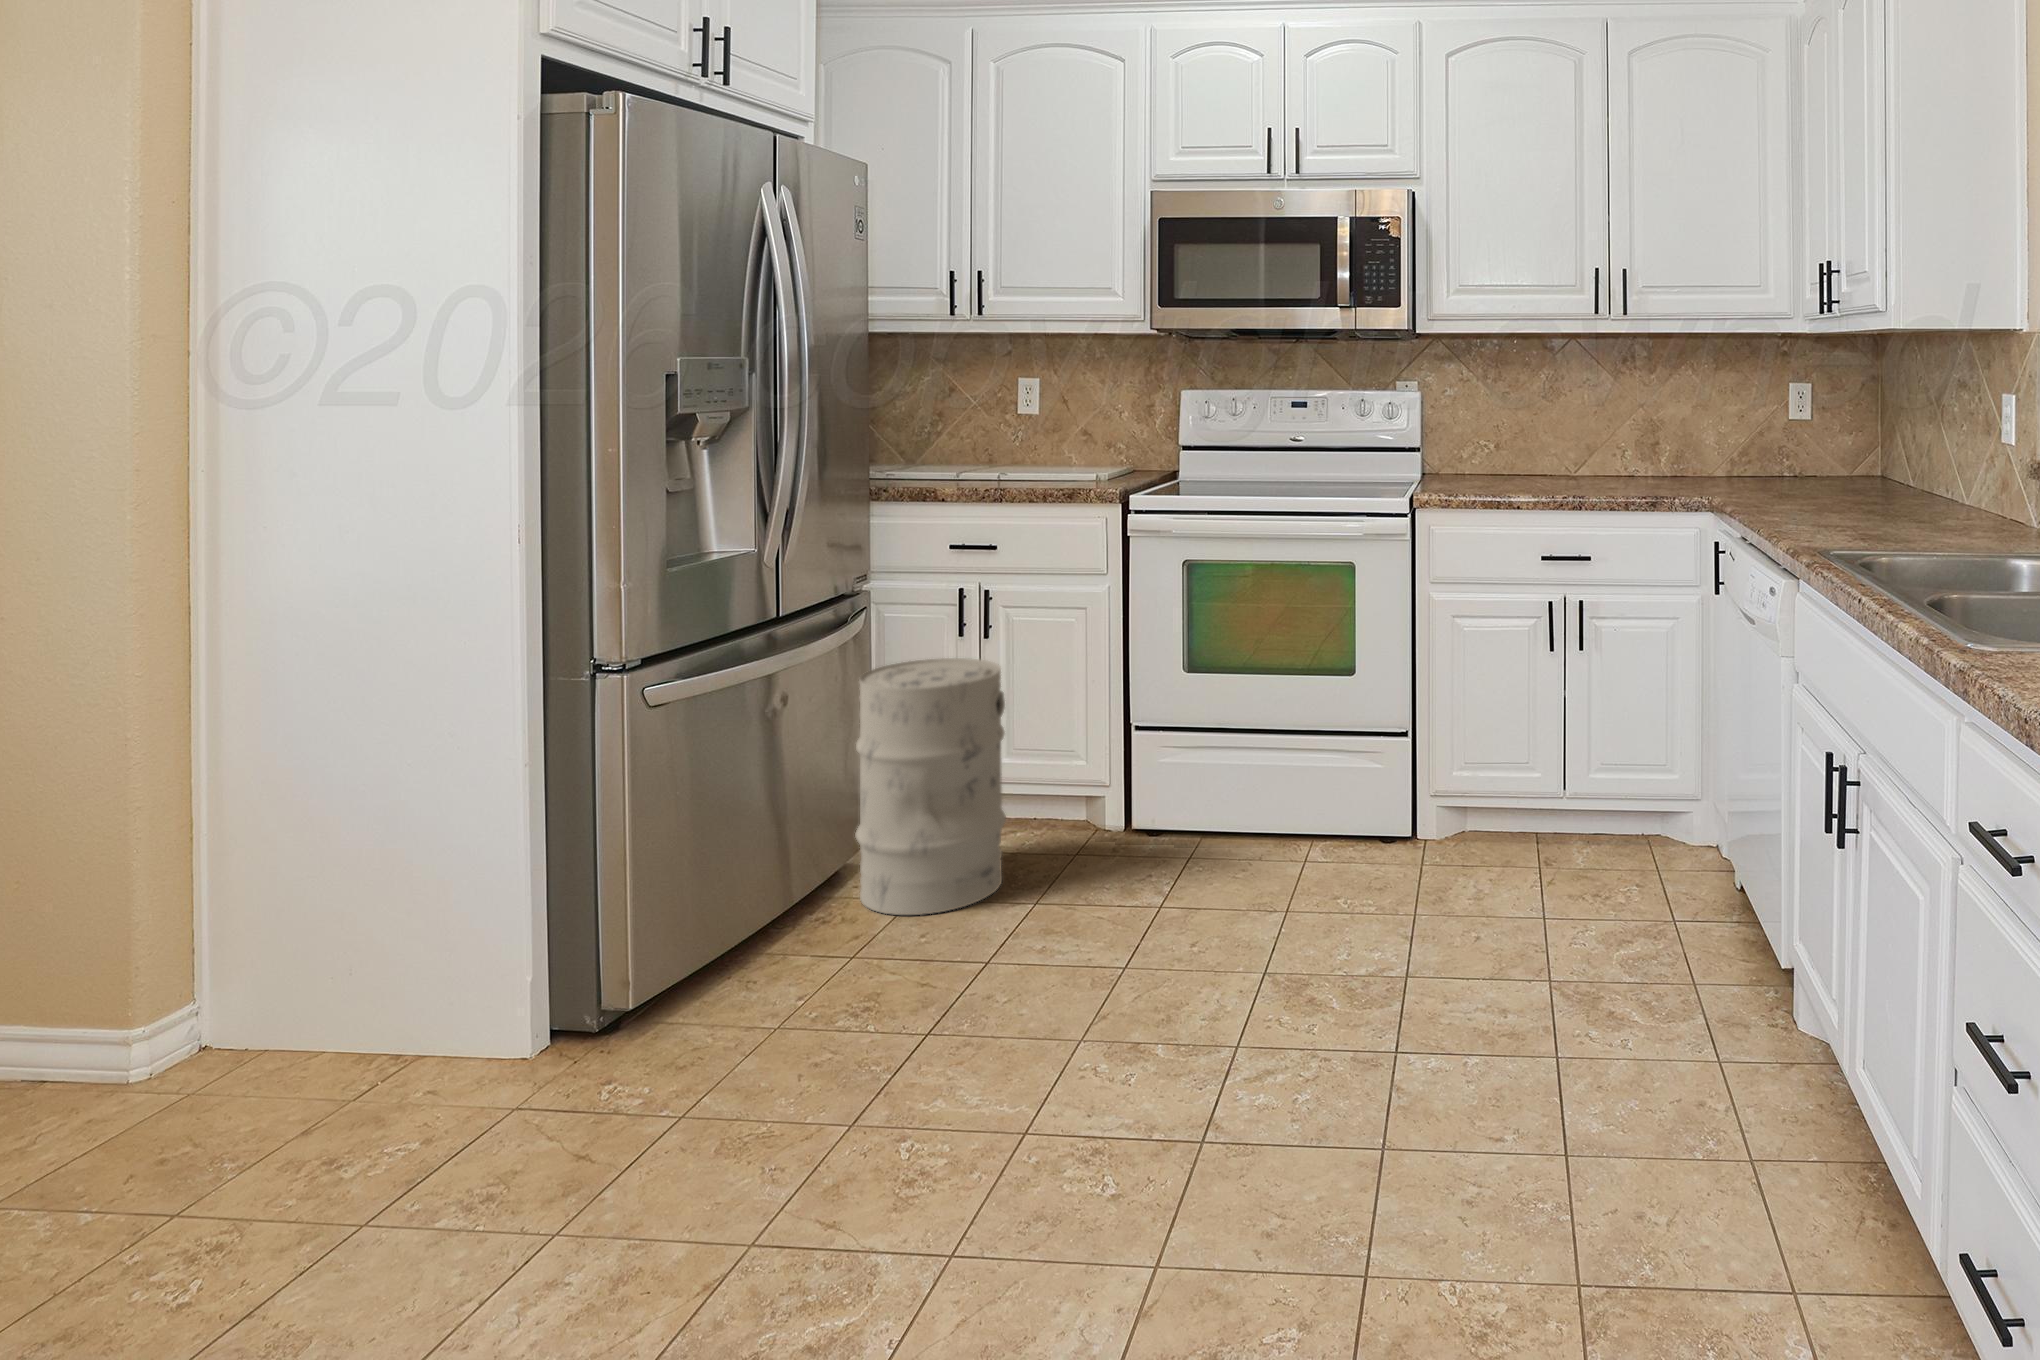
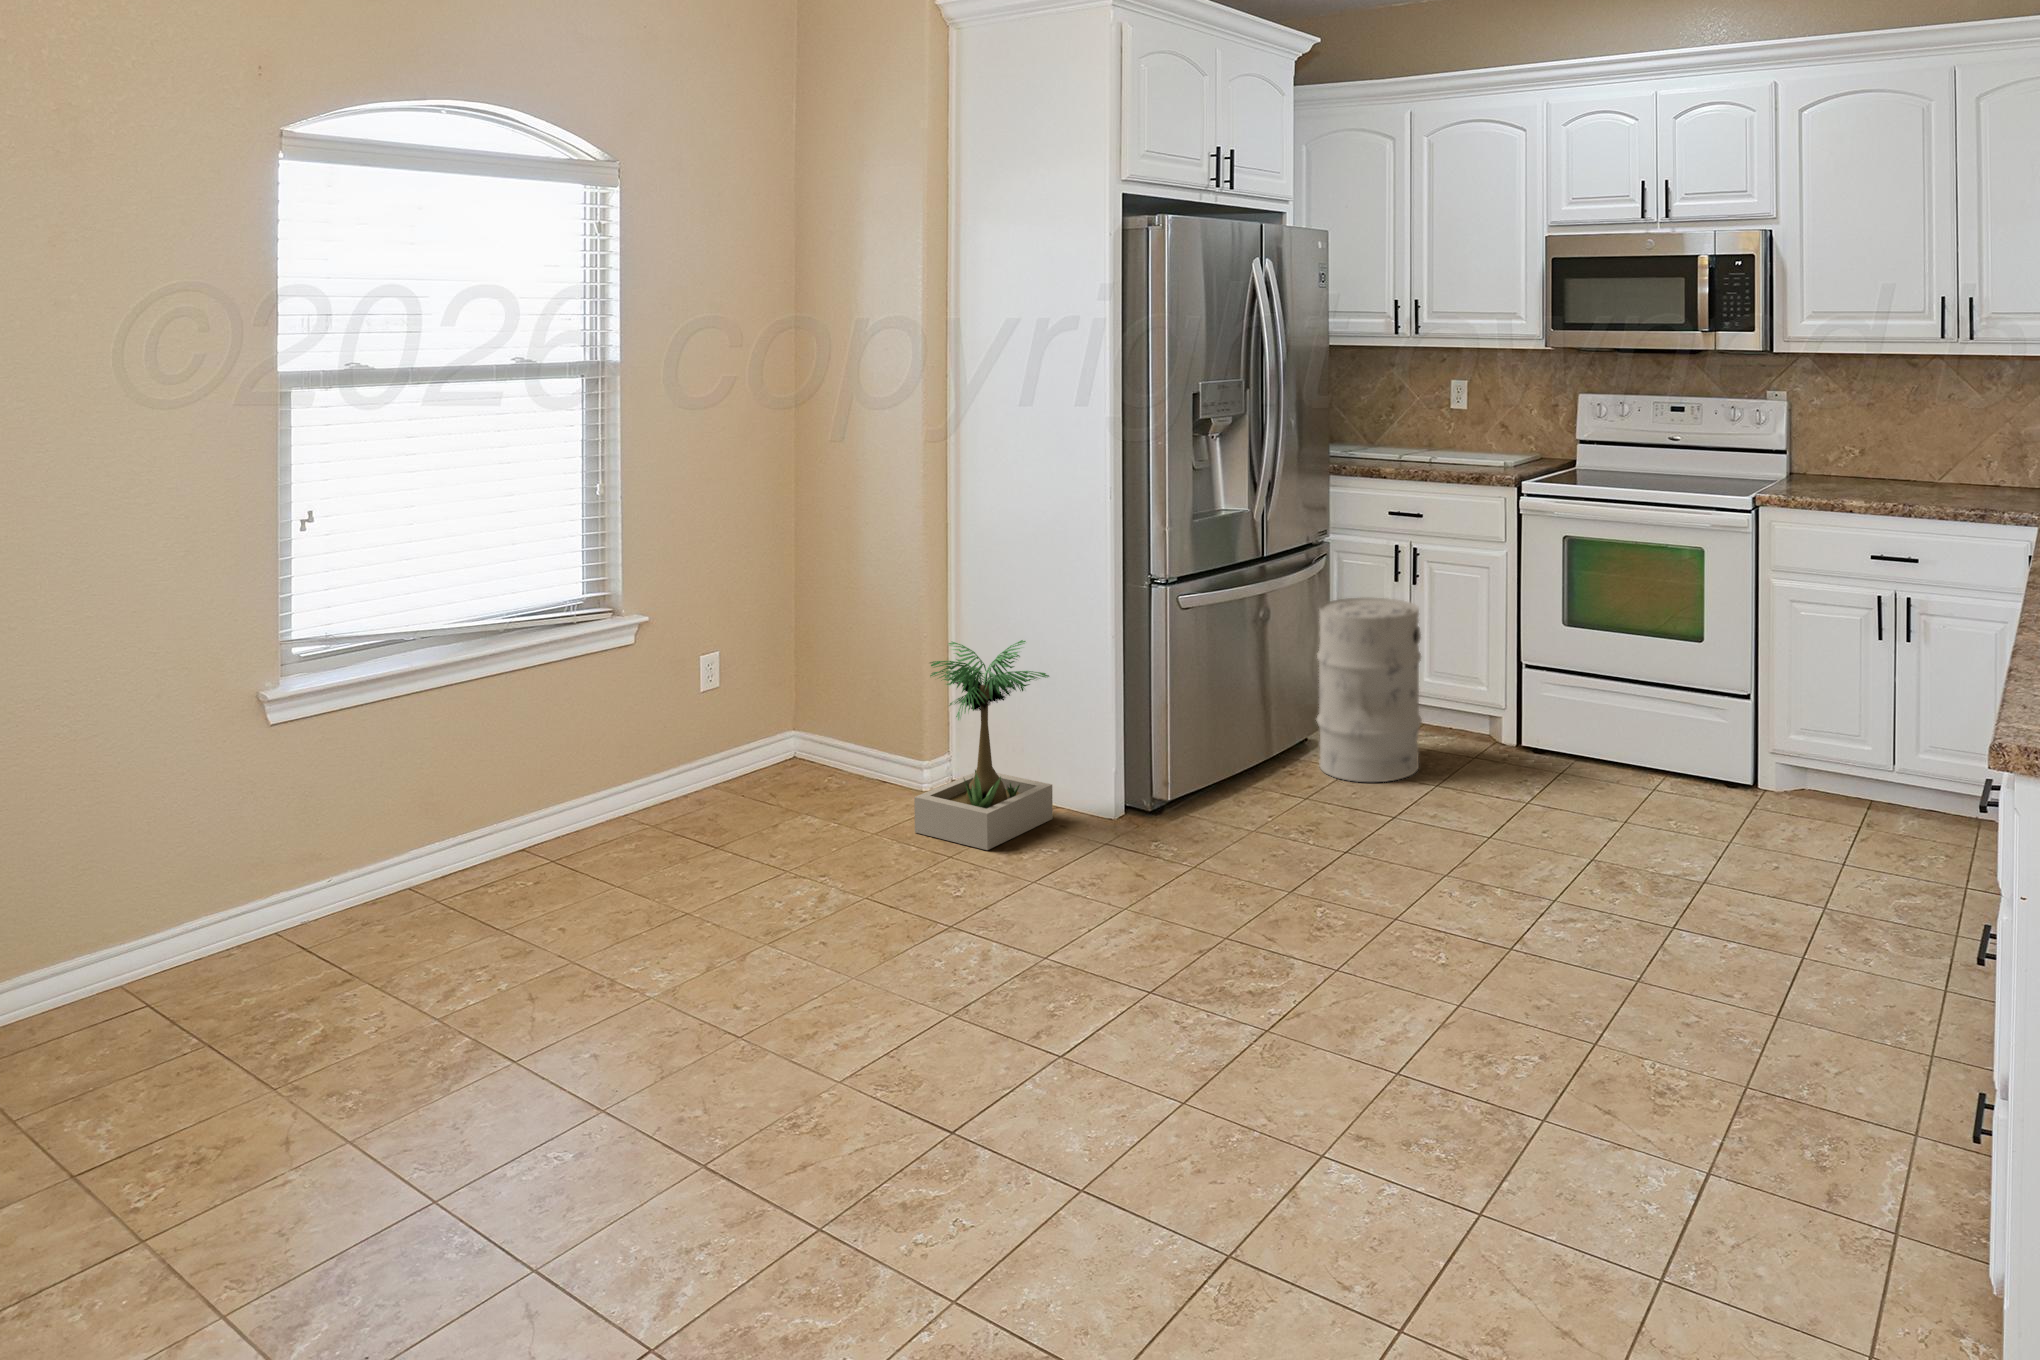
potted plant: none [98,778,429,1159] -> present [914,640,1053,850]

